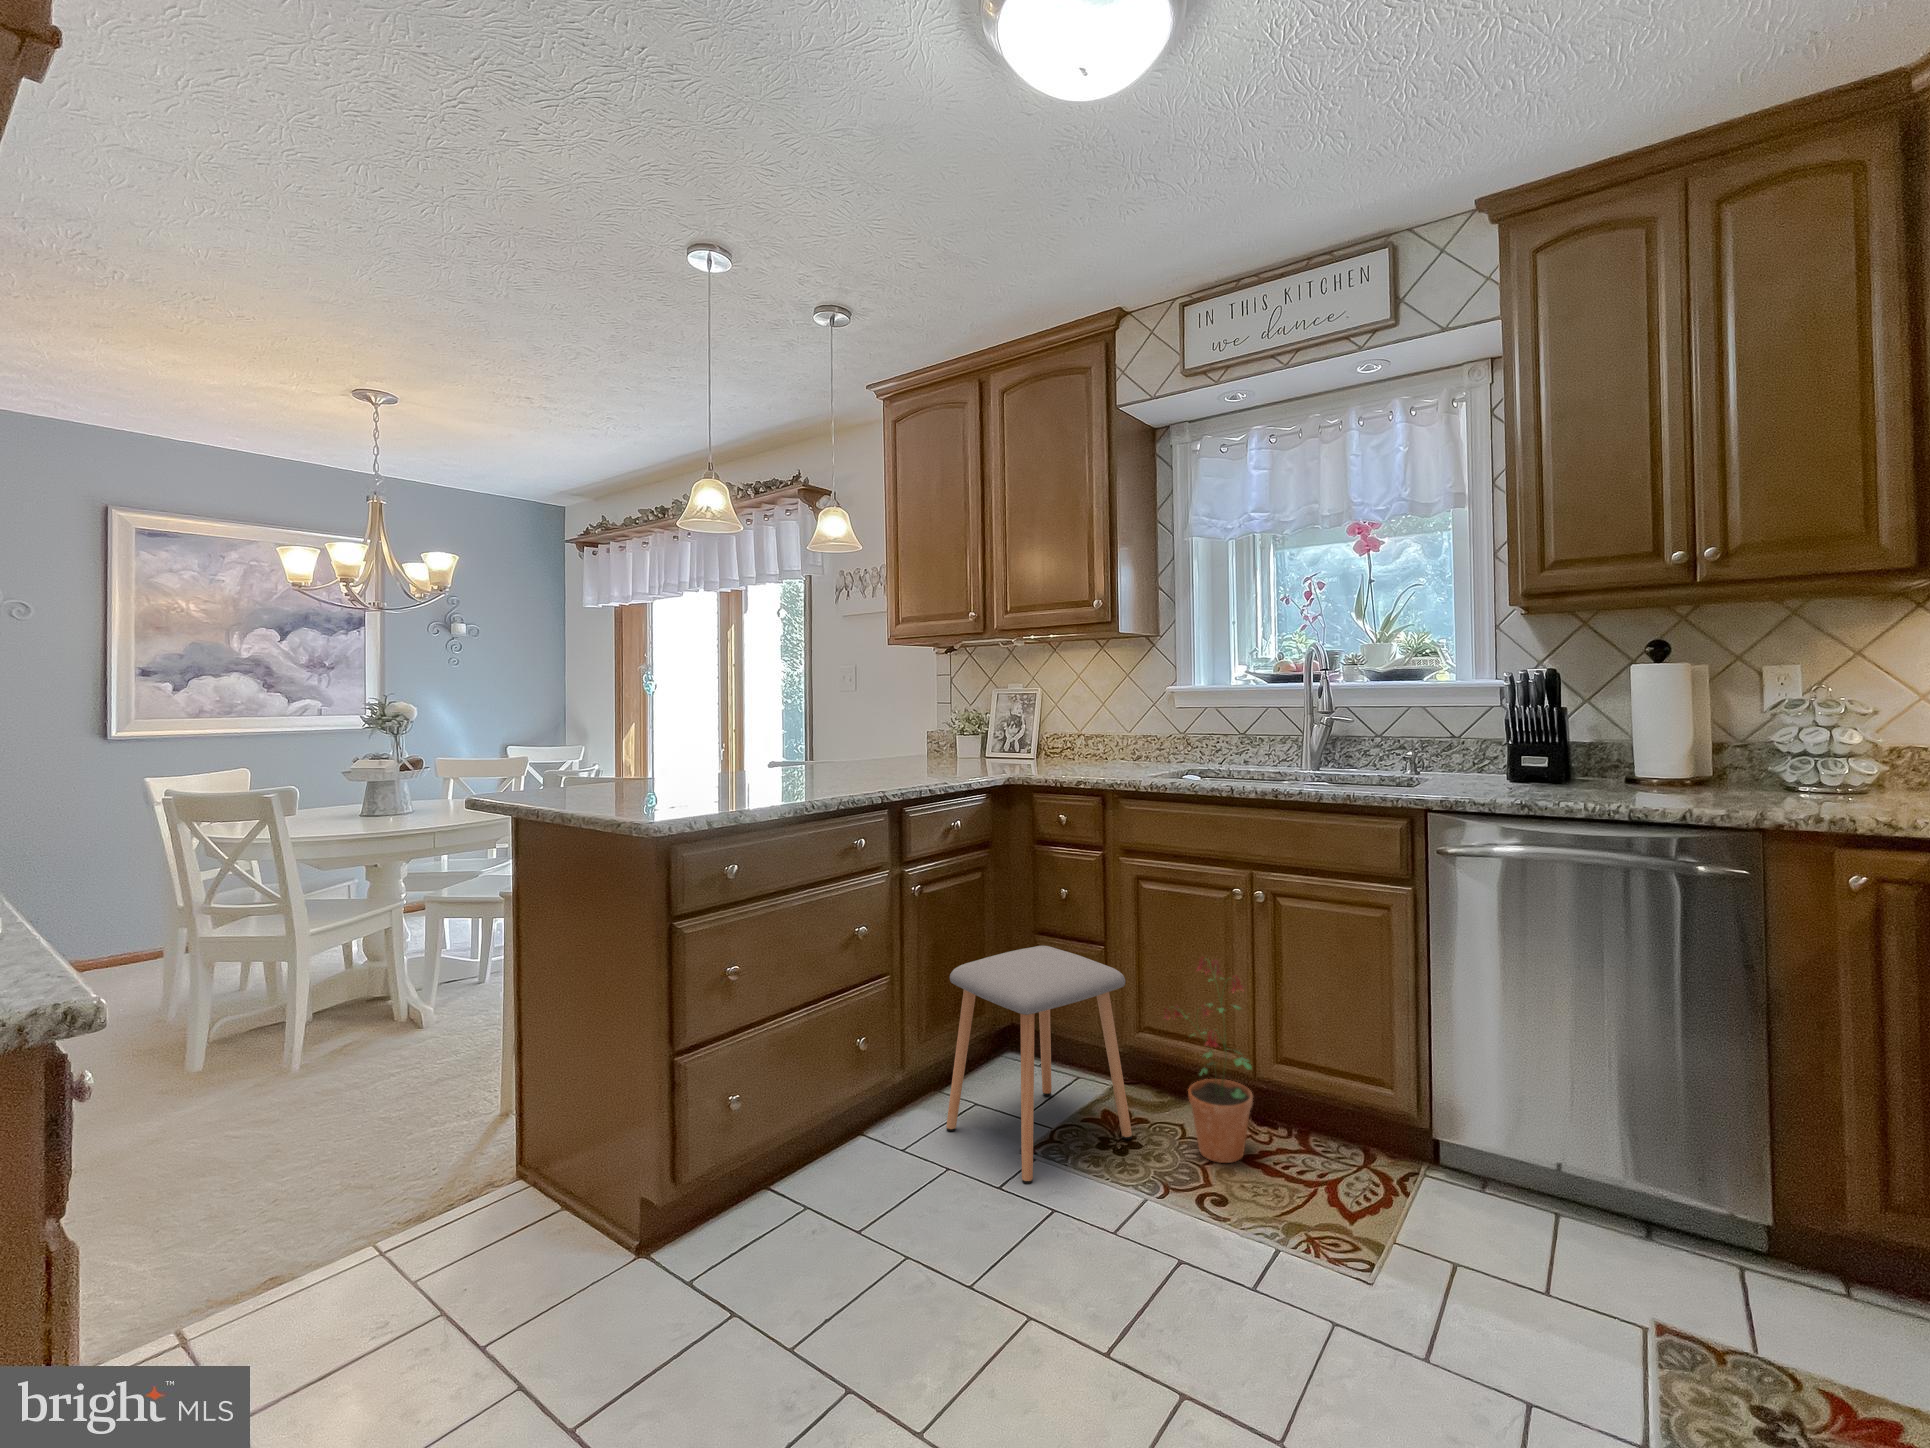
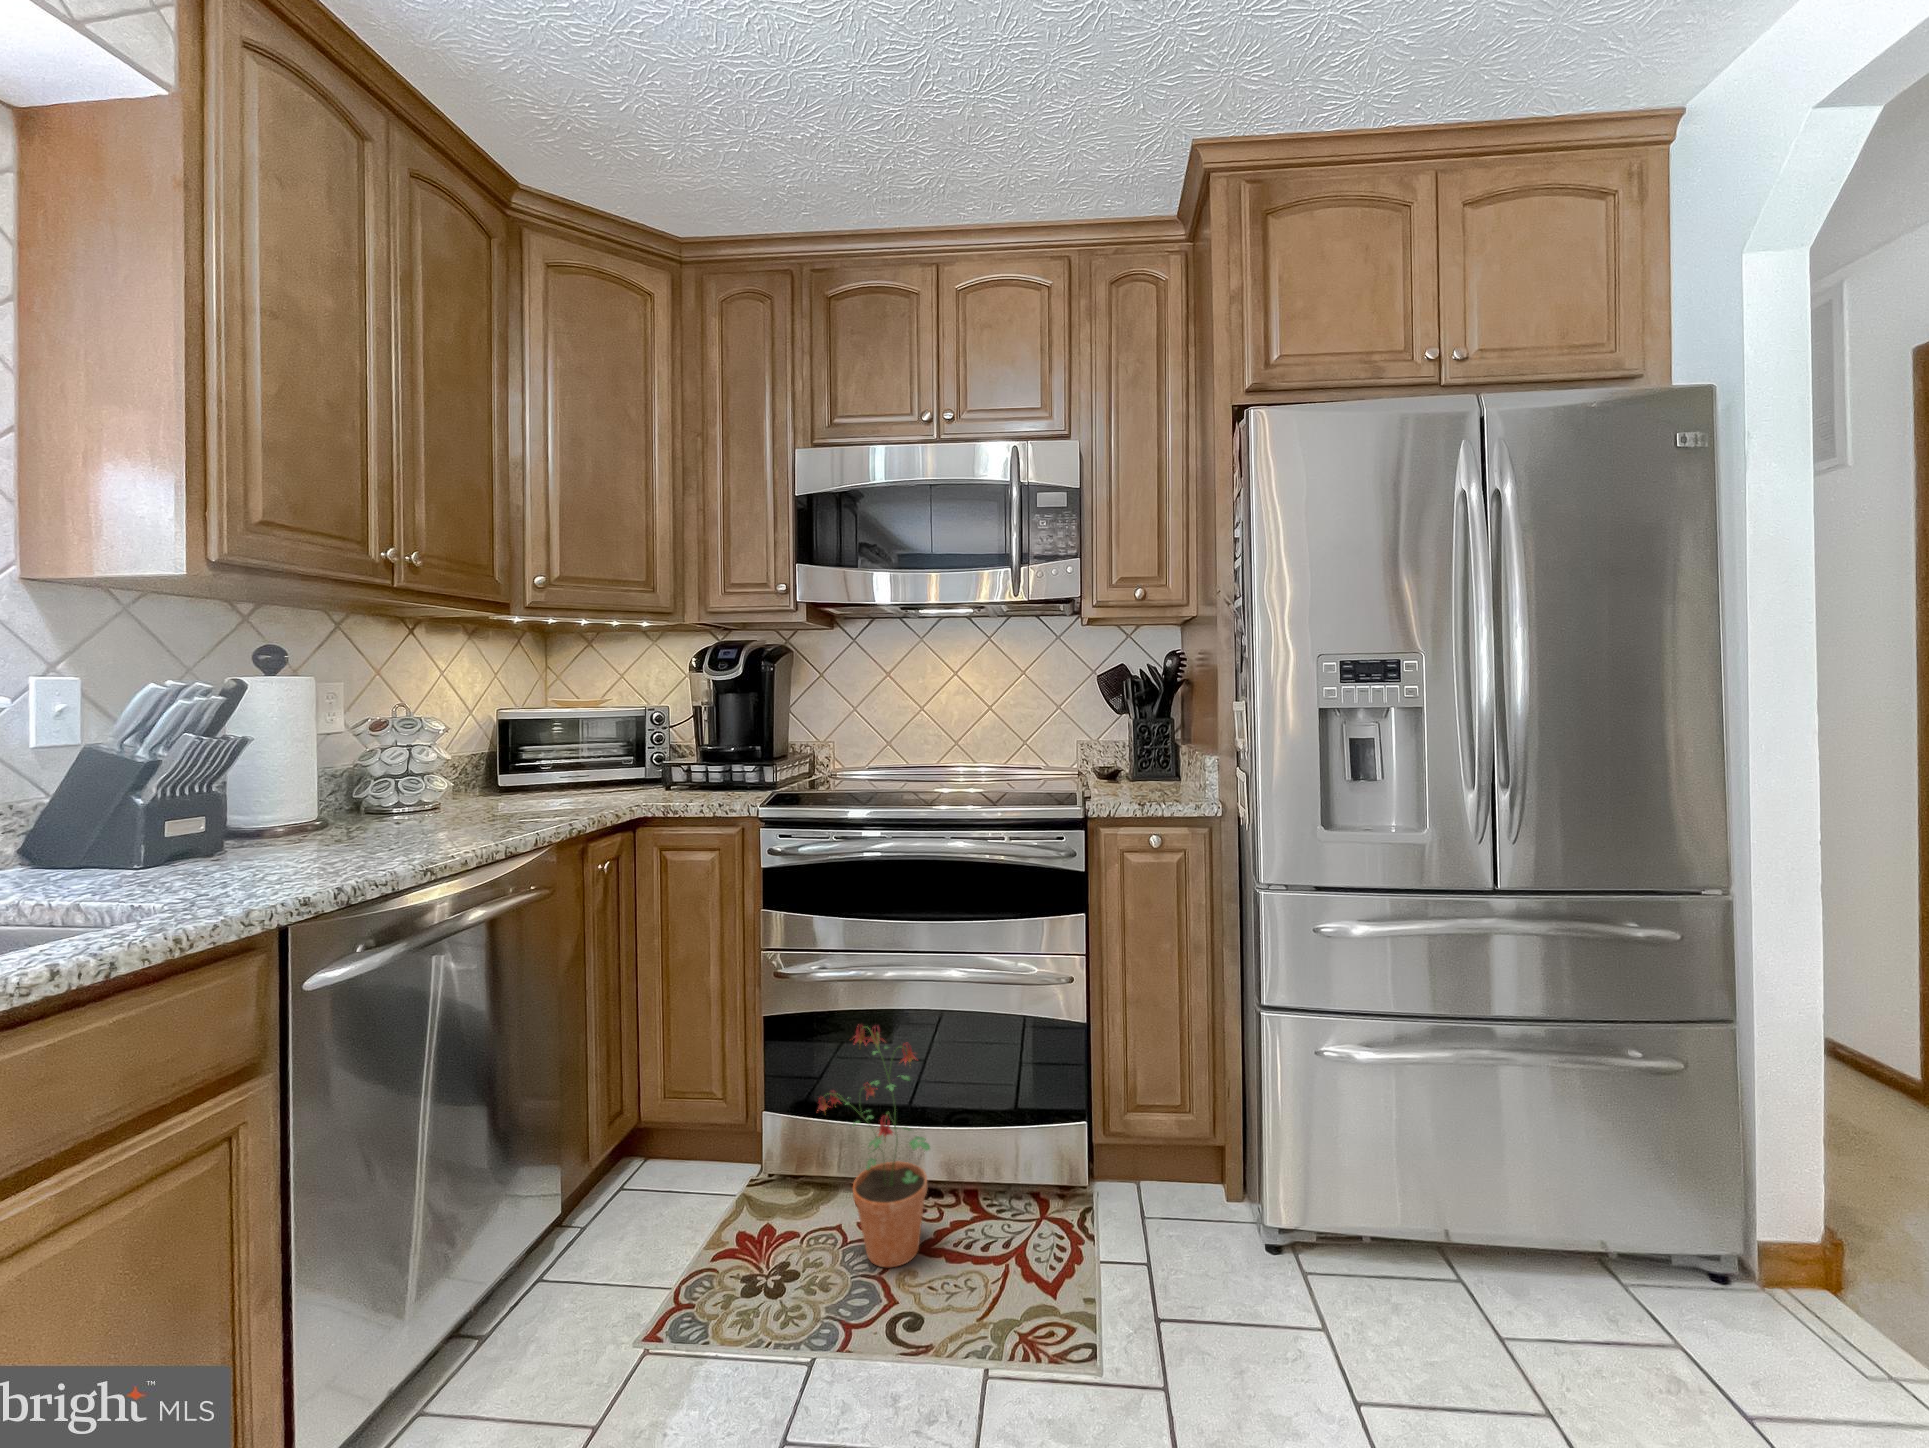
stool: present [946,946,1132,1184] -> none [517,1046,783,1392]

